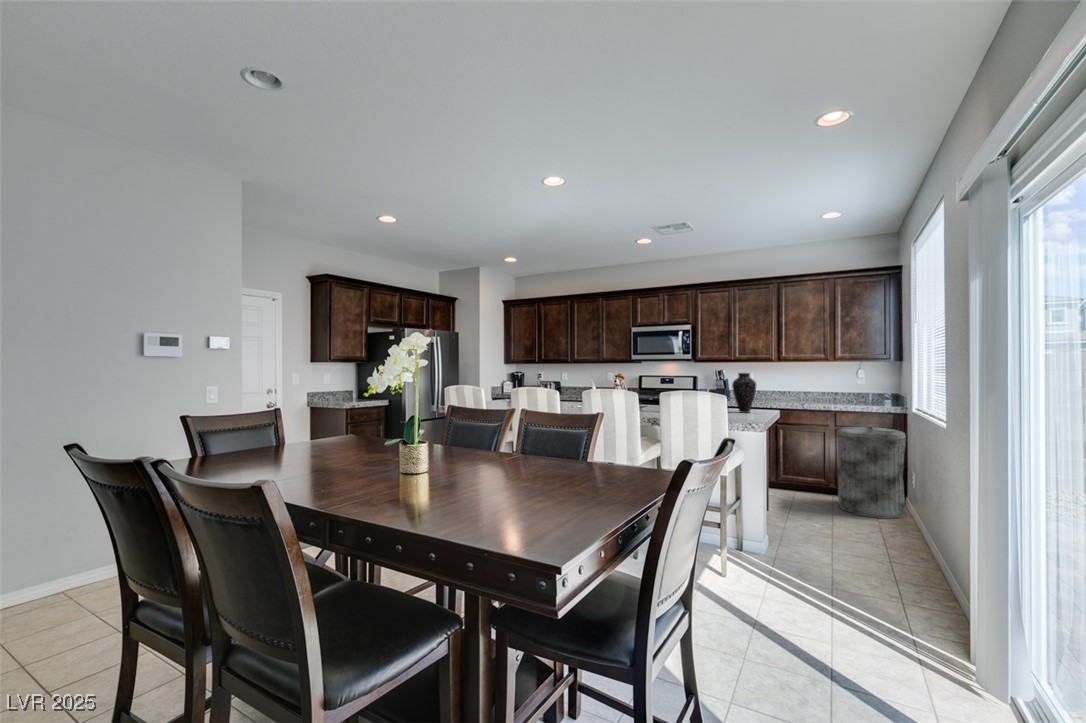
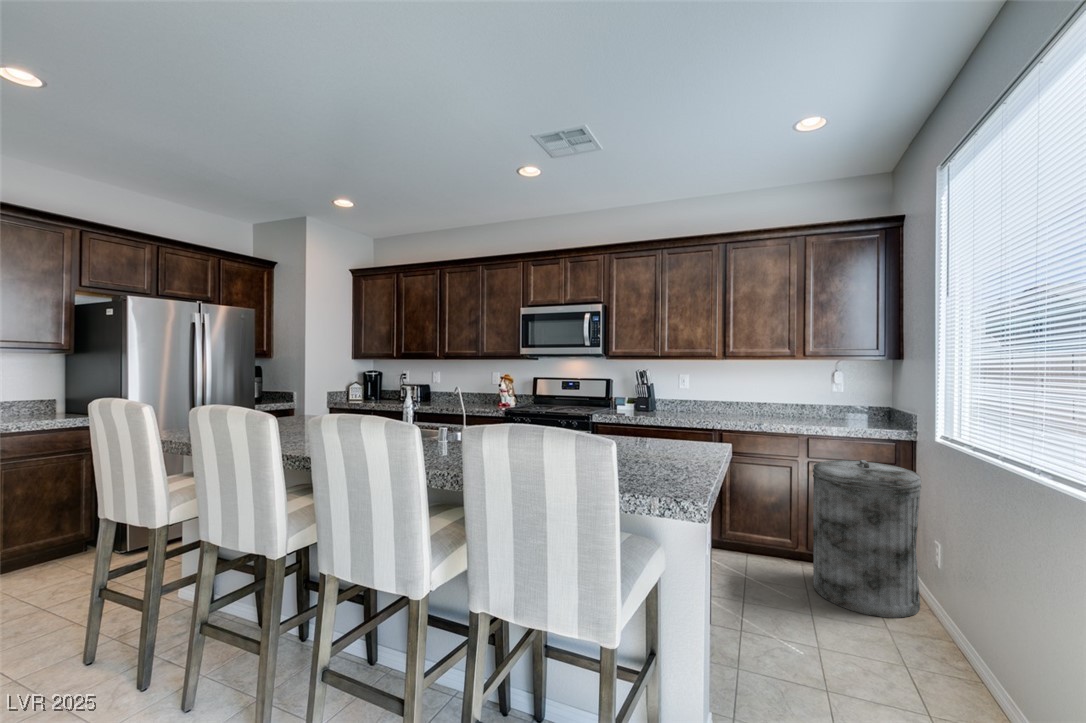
vase: present [732,373,756,413] -> none [646,377,689,452]

